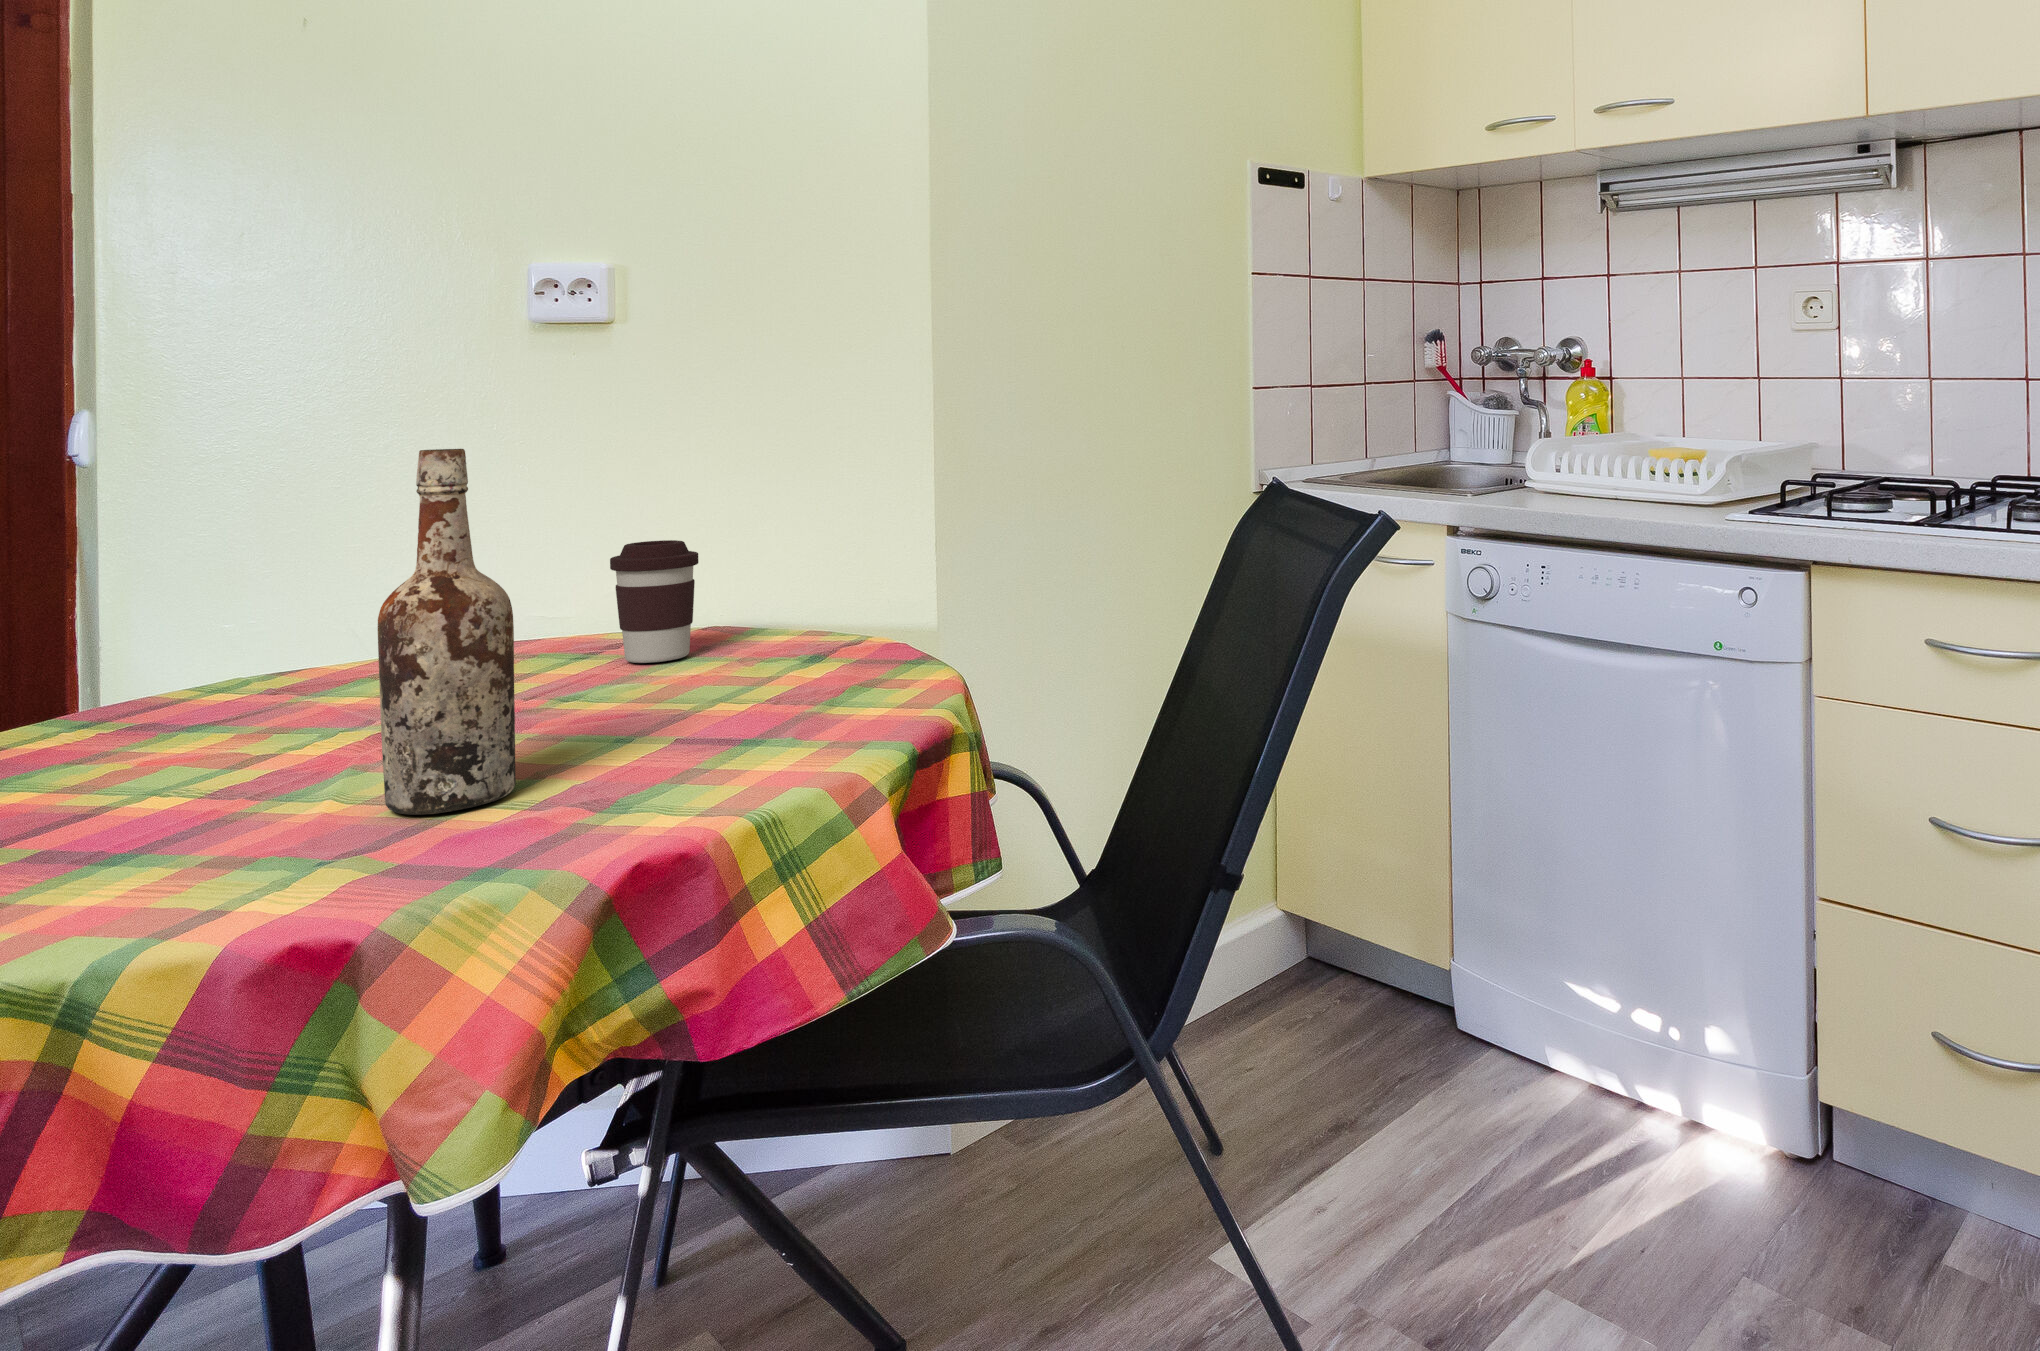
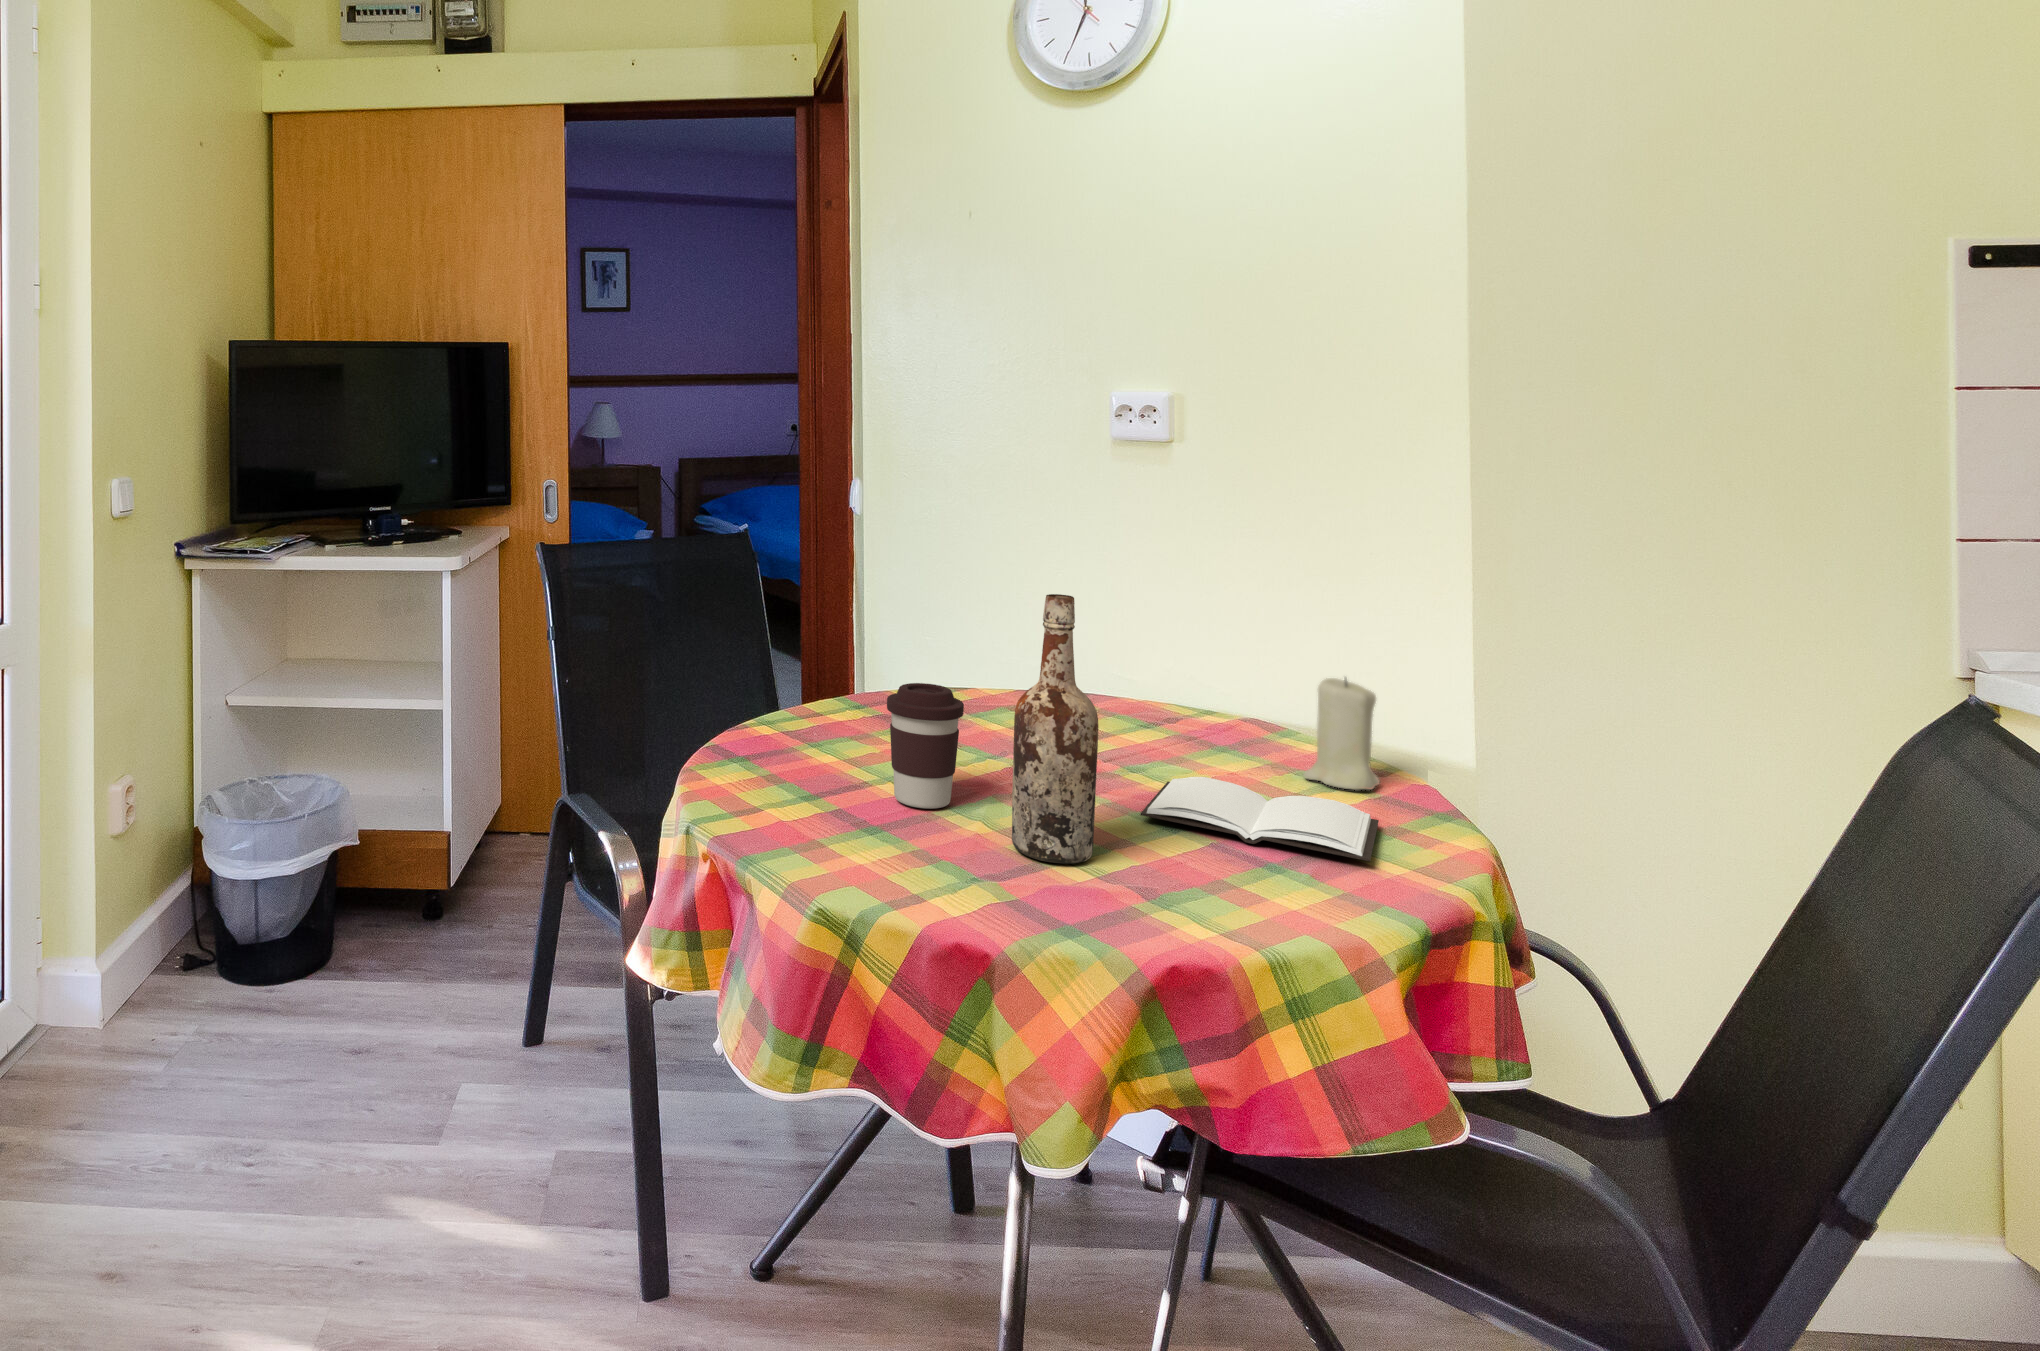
coffee cup: present [610,540,698,663] -> present [887,683,964,809]
candle: none [776,541,855,660] -> present [1303,678,1380,790]
book: none [582,665,857,733] -> present [1140,777,1379,861]

